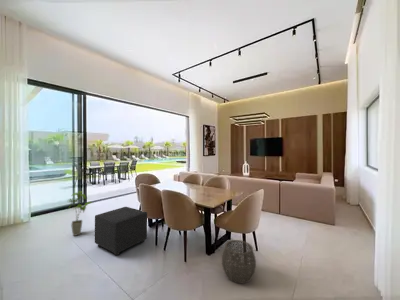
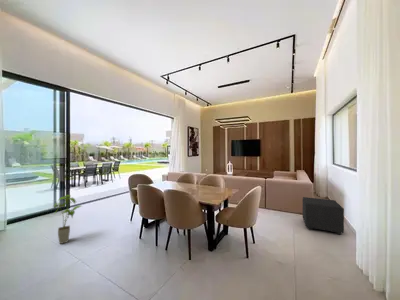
ottoman: present [95,207,147,255] -> present [302,197,344,235]
woven basket: present [222,240,256,283] -> none [228,238,263,282]

